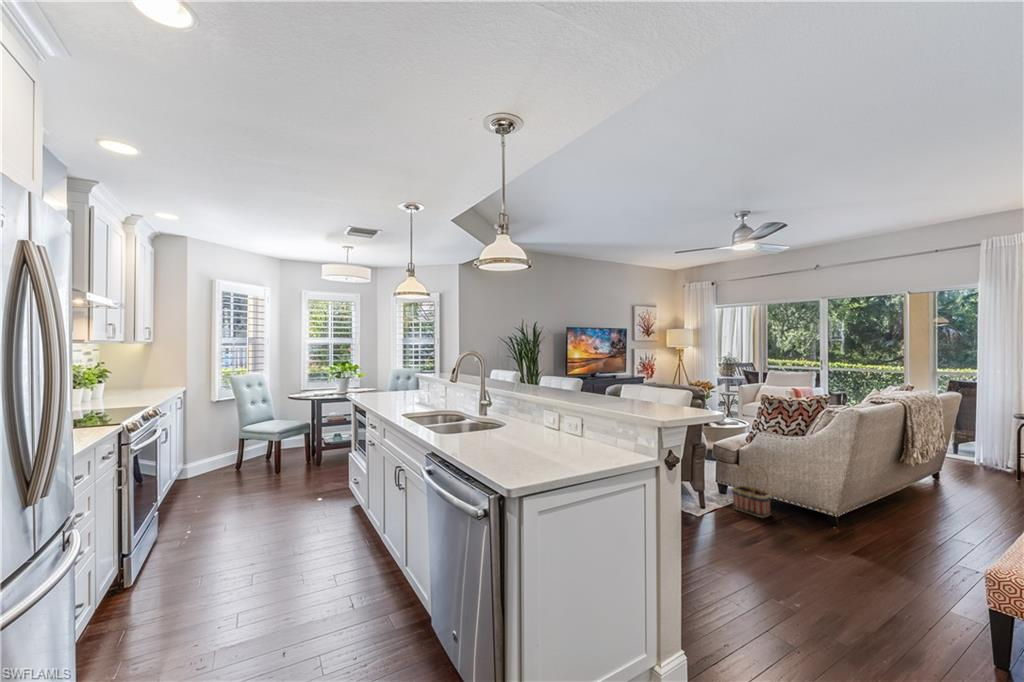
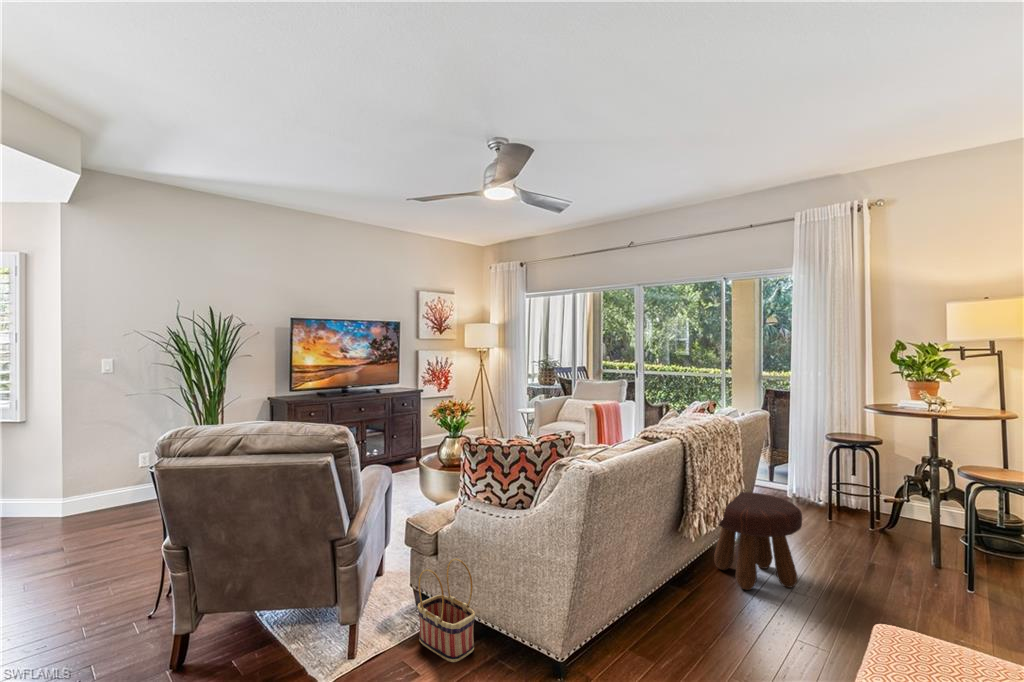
footstool: none [916,446,998,509] -> present [714,492,802,590]

